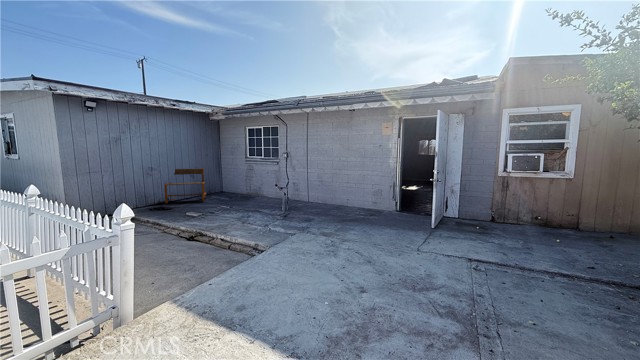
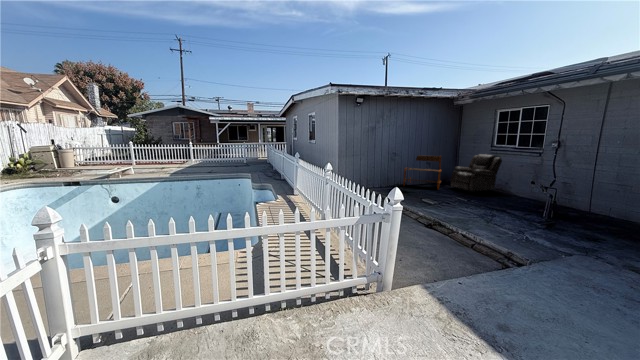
chair: none [215,165,255,200] -> present [451,154,502,192]

